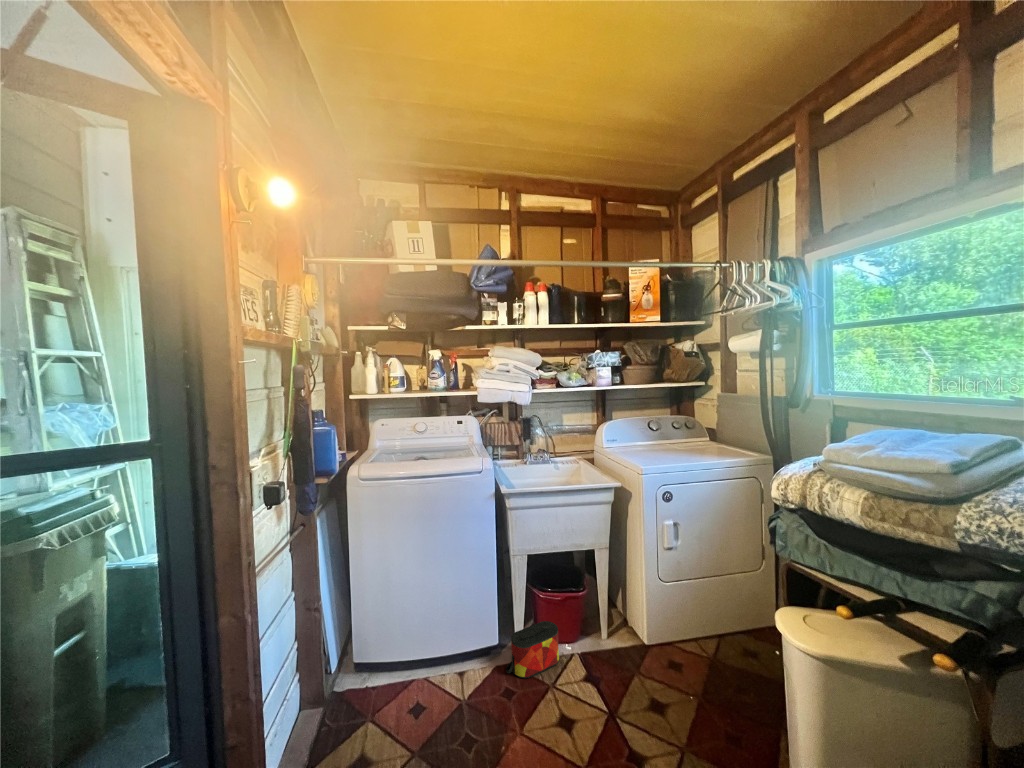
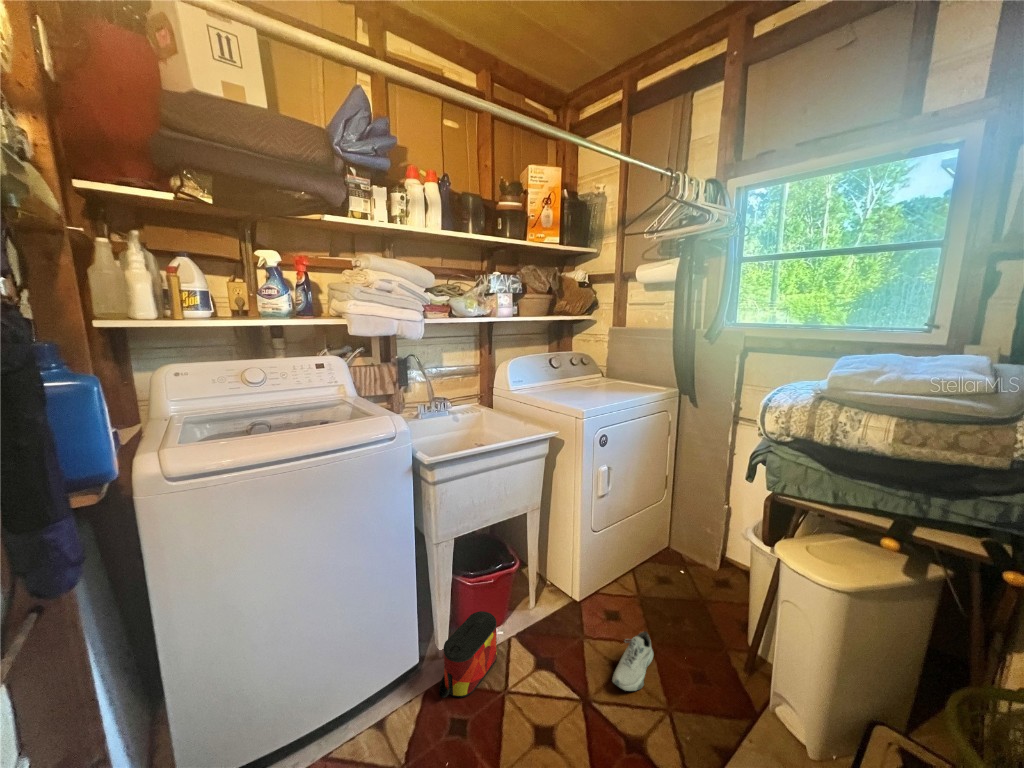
shoe: none [641,678,696,726] -> present [613,632,653,691]

